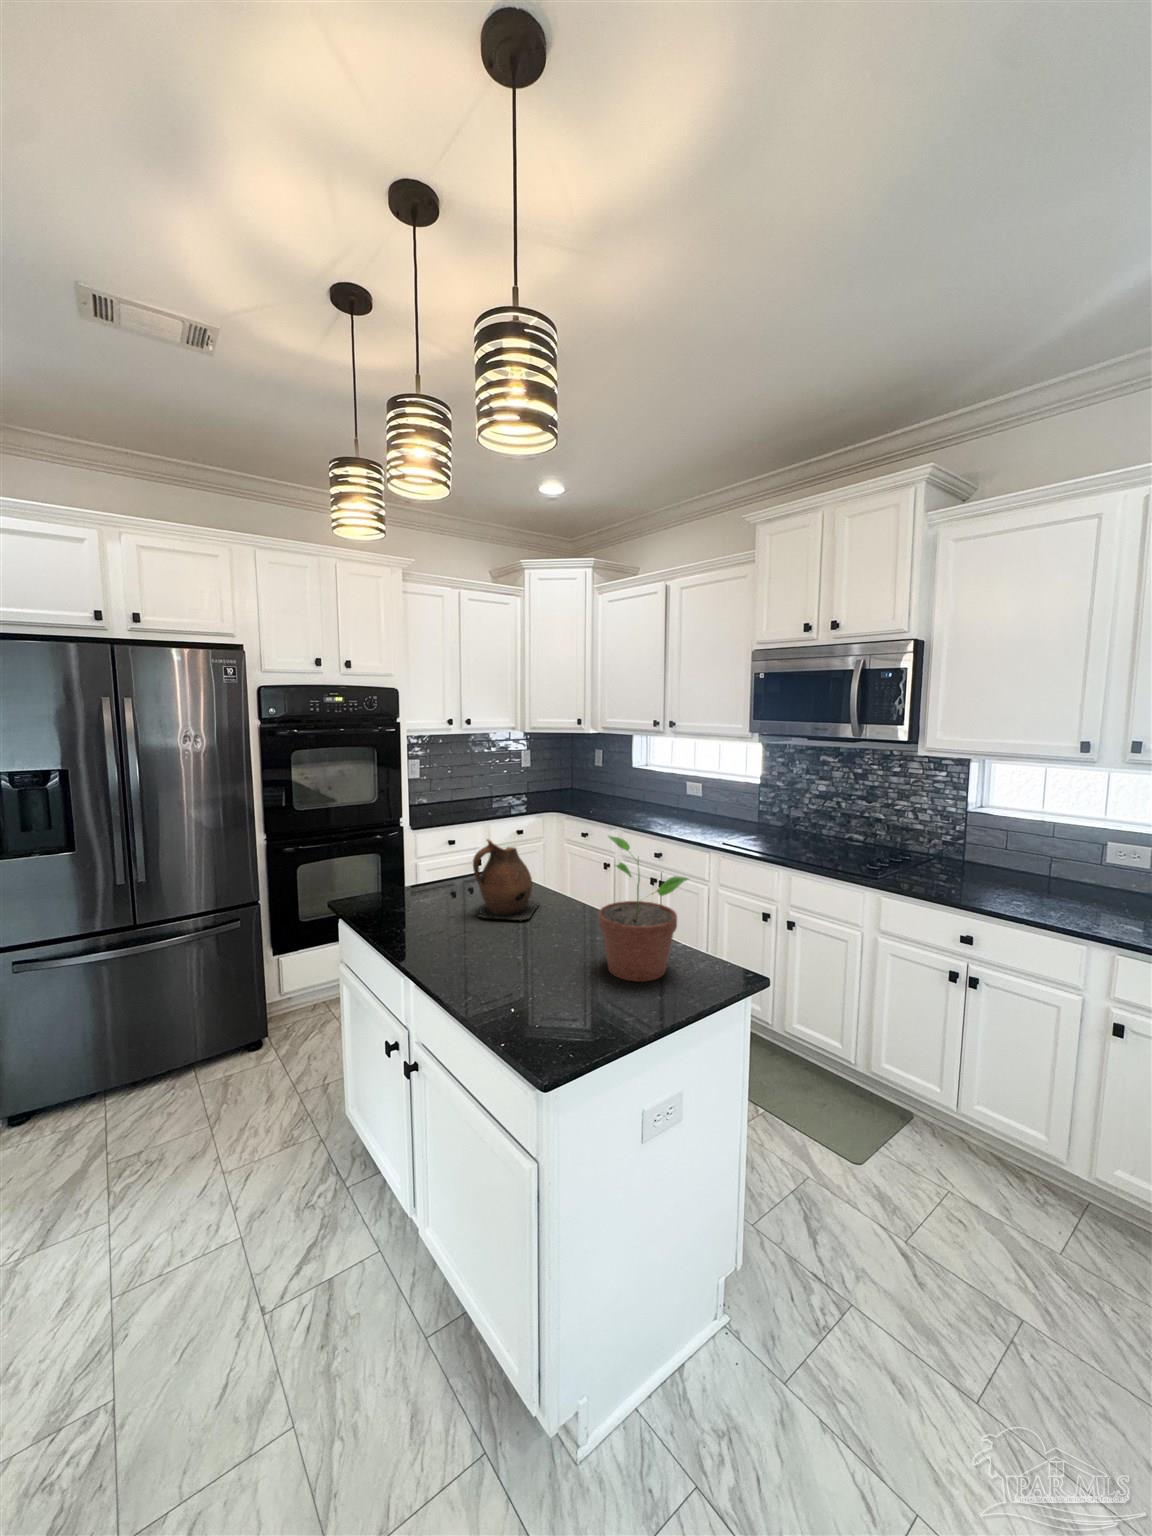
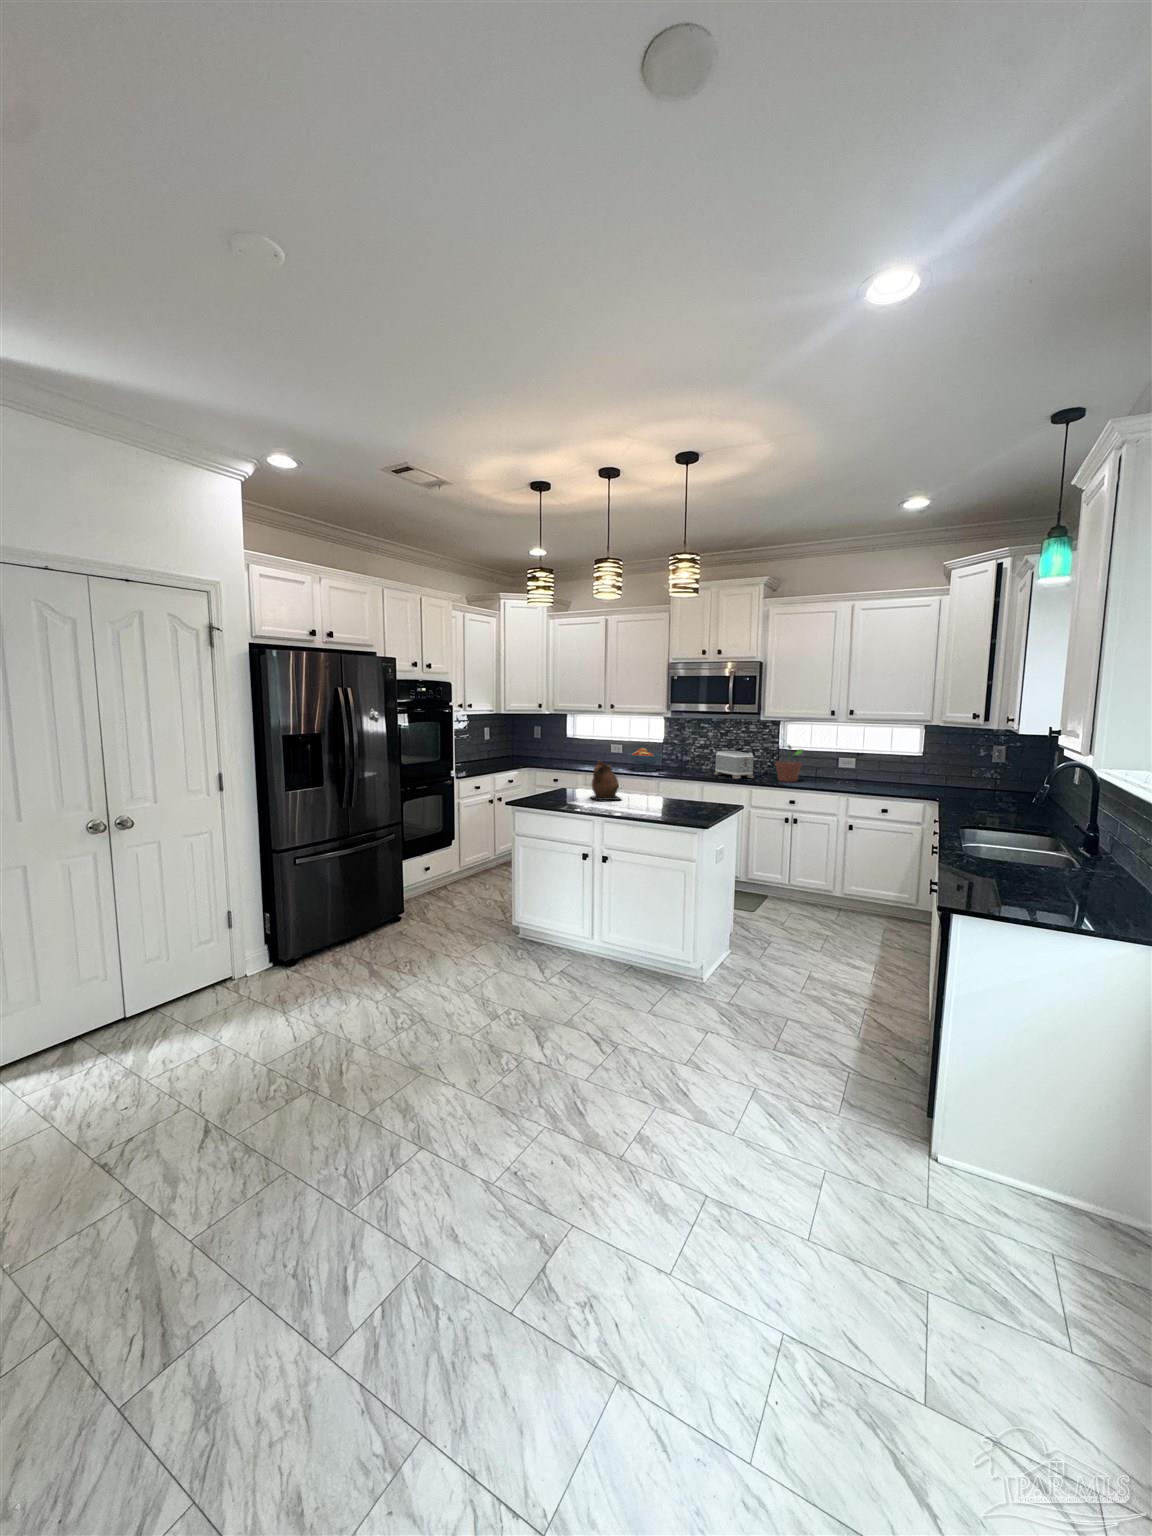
fruit bowl: none [688,793,747,835] -> present [628,748,663,771]
toaster: none [830,809,904,868] -> present [714,751,754,779]
potted plant: present [598,835,688,981] -> present [775,745,803,782]

